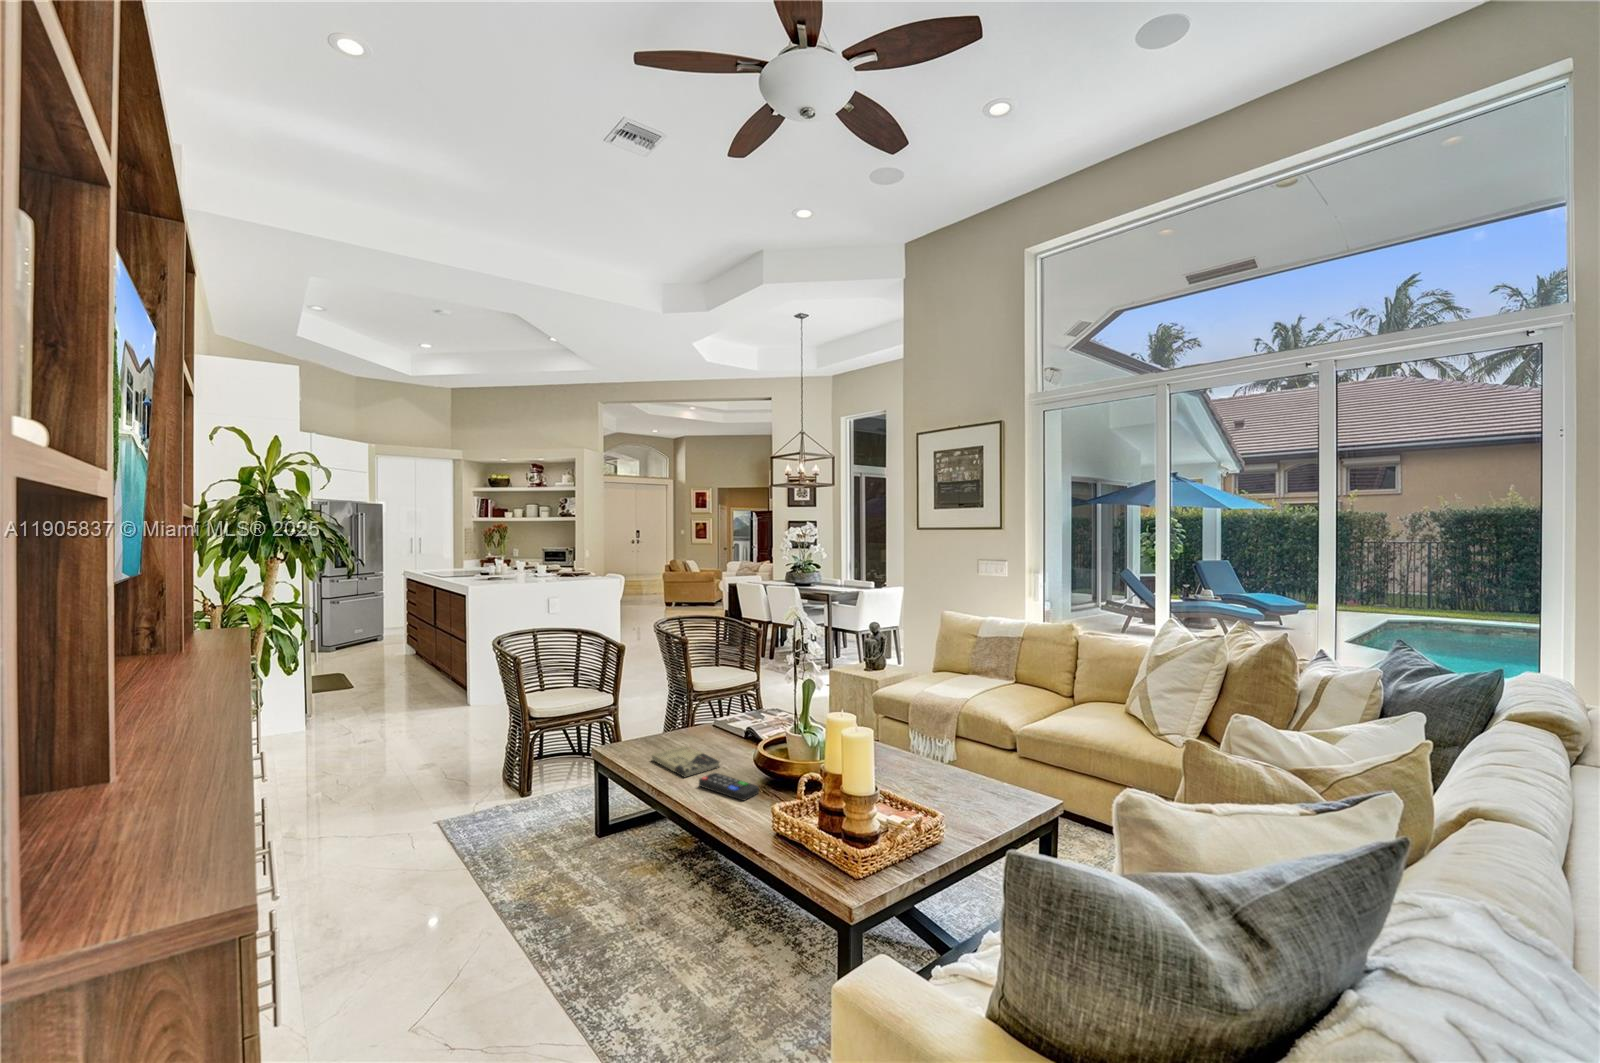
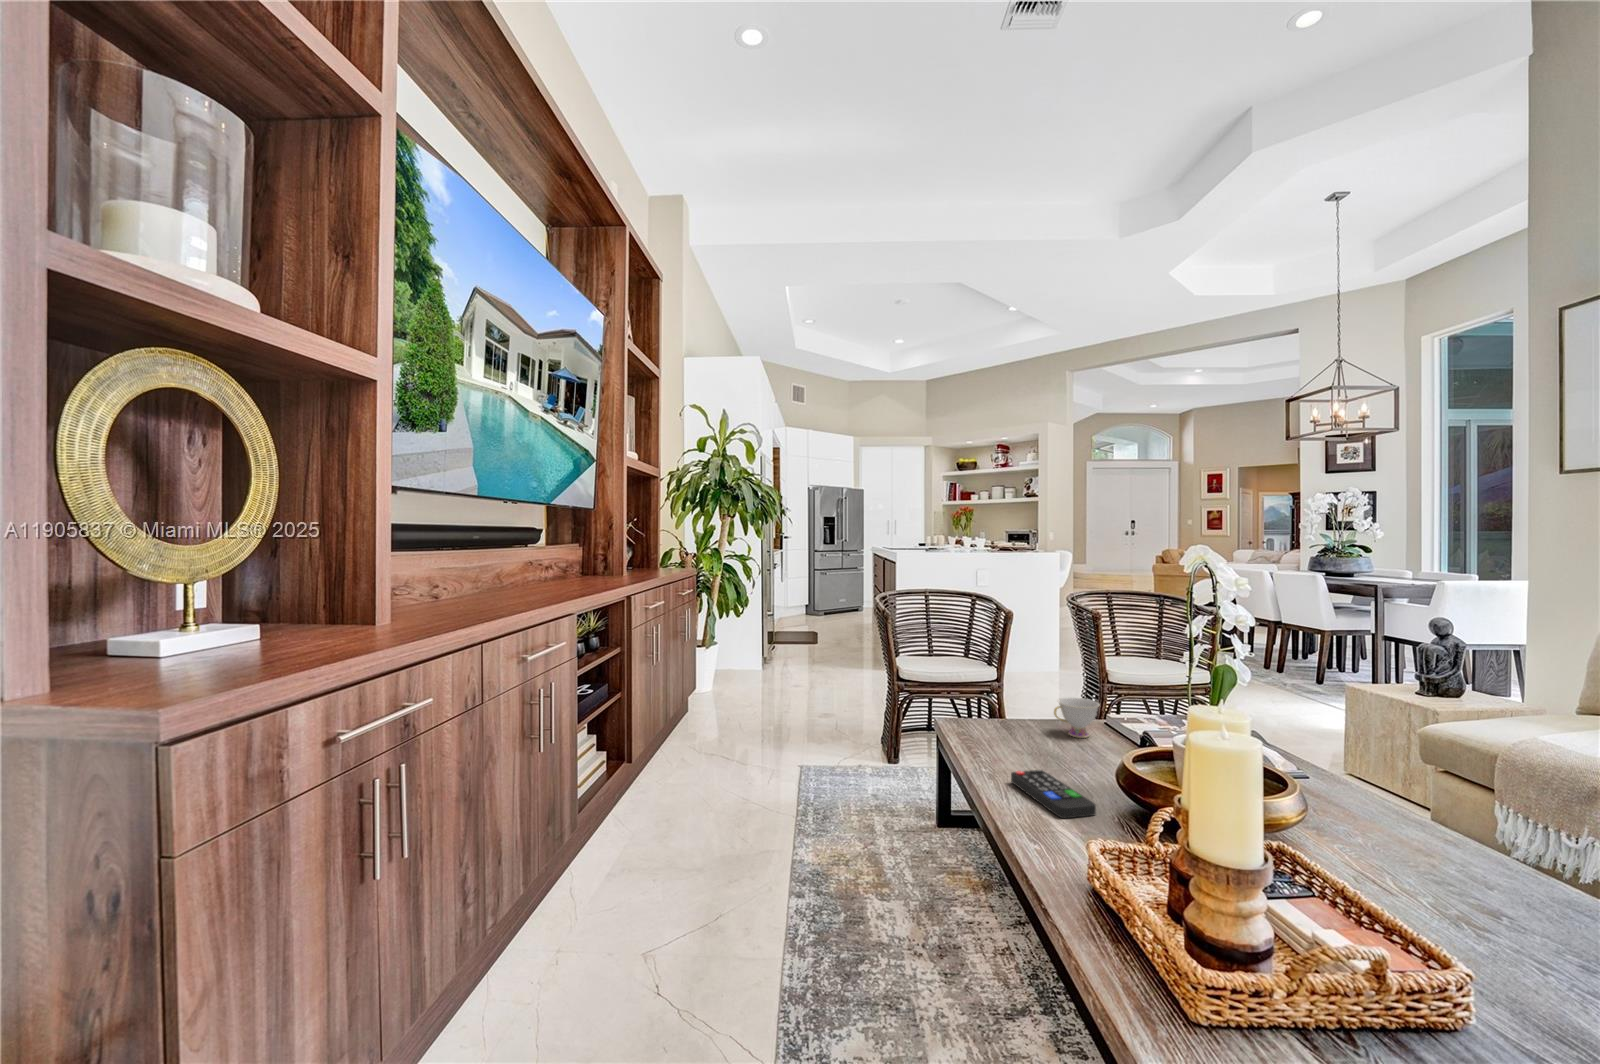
teacup: none [697,714,725,743] -> present [1054,698,1100,738]
book: present [652,746,720,777] -> none [978,731,1064,768]

